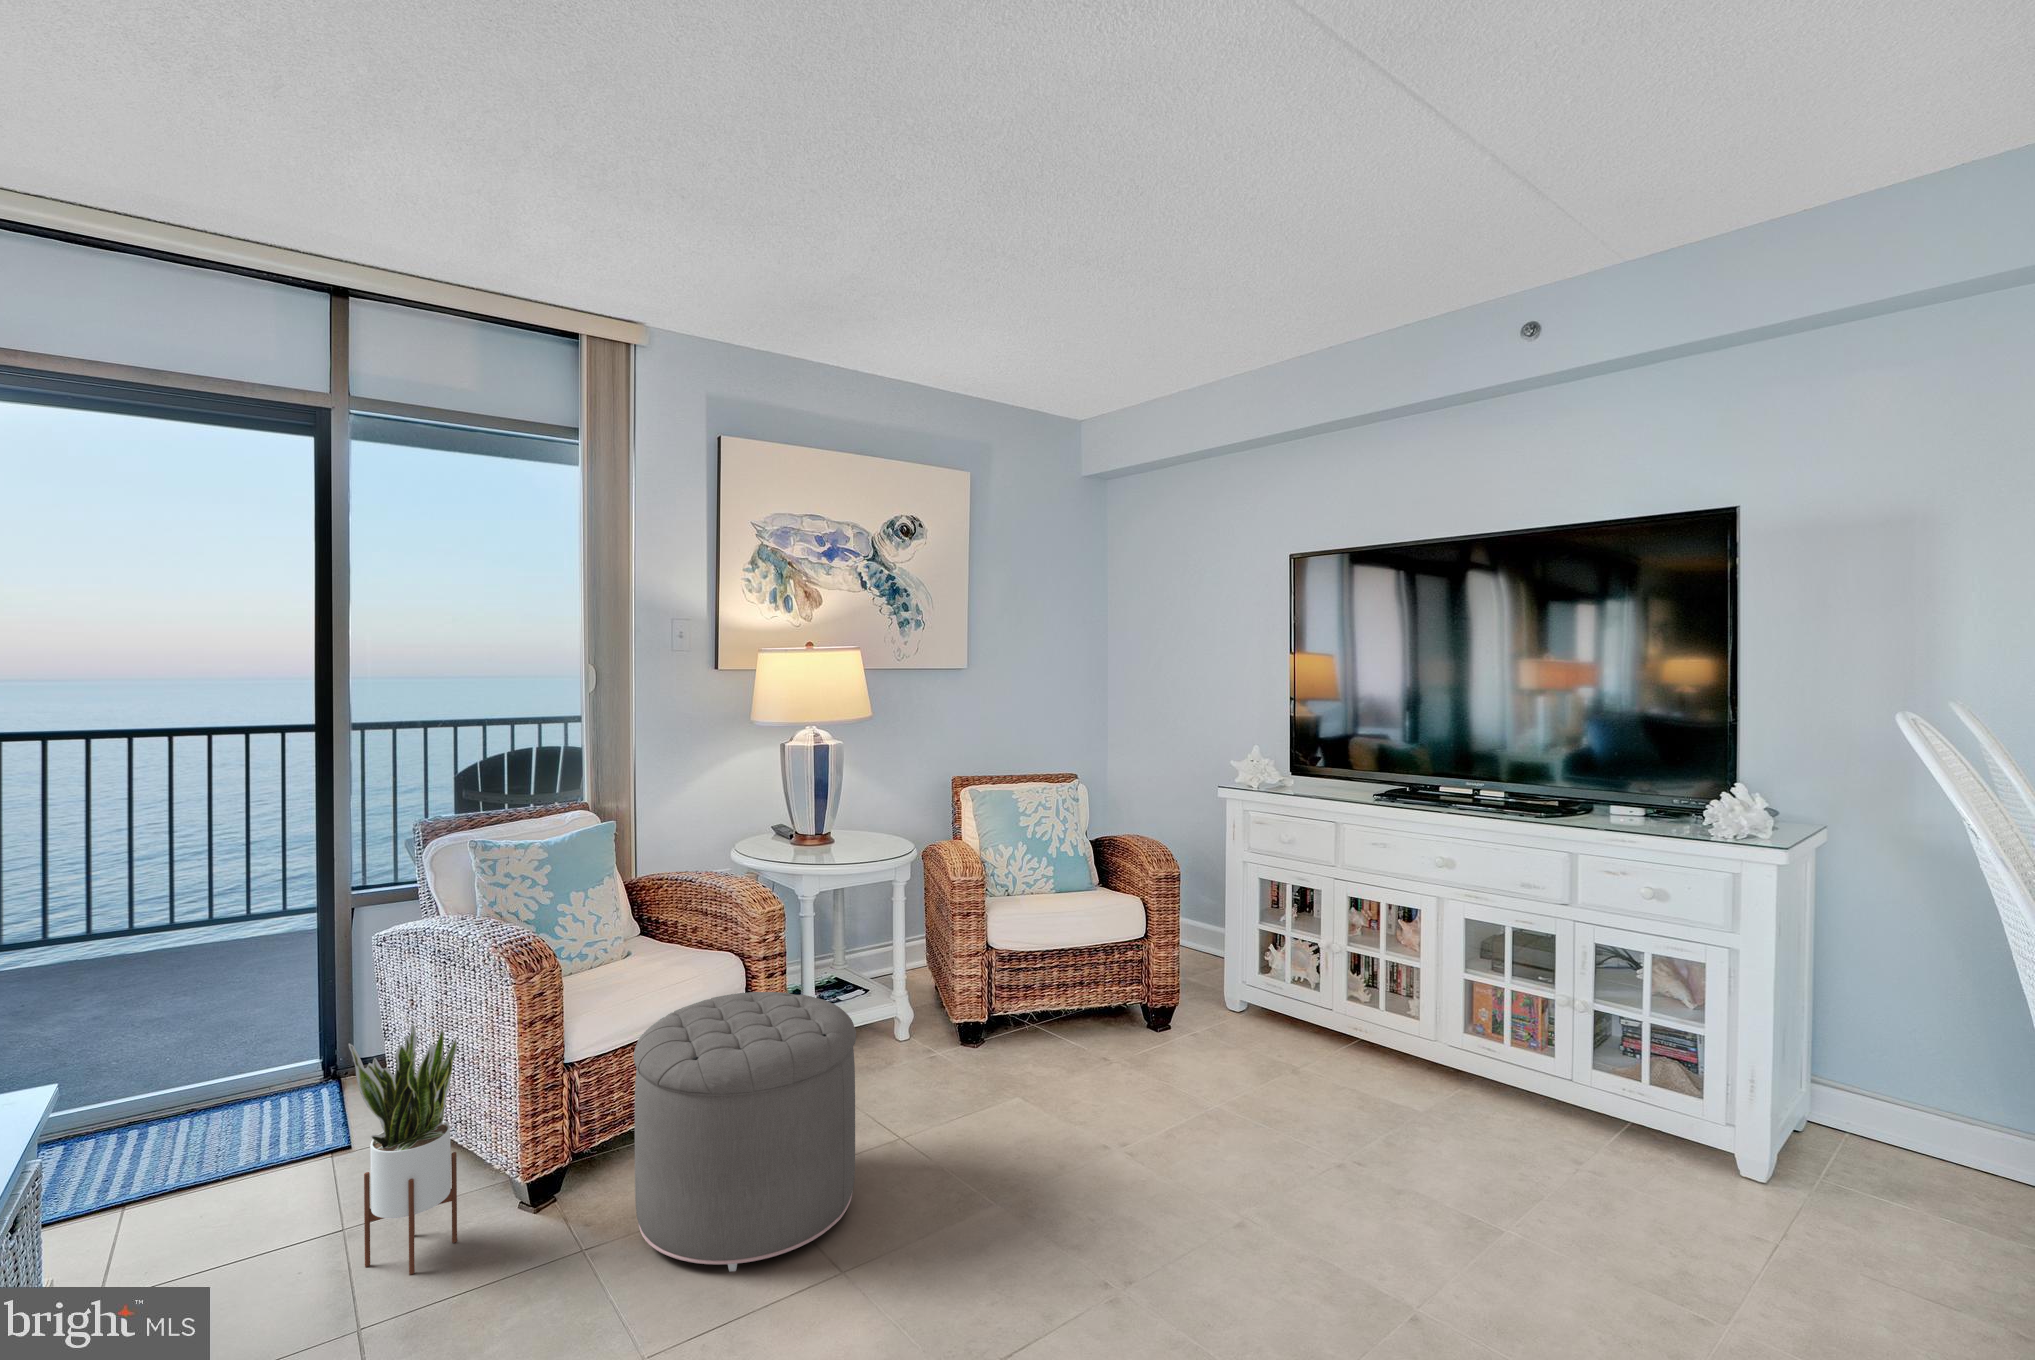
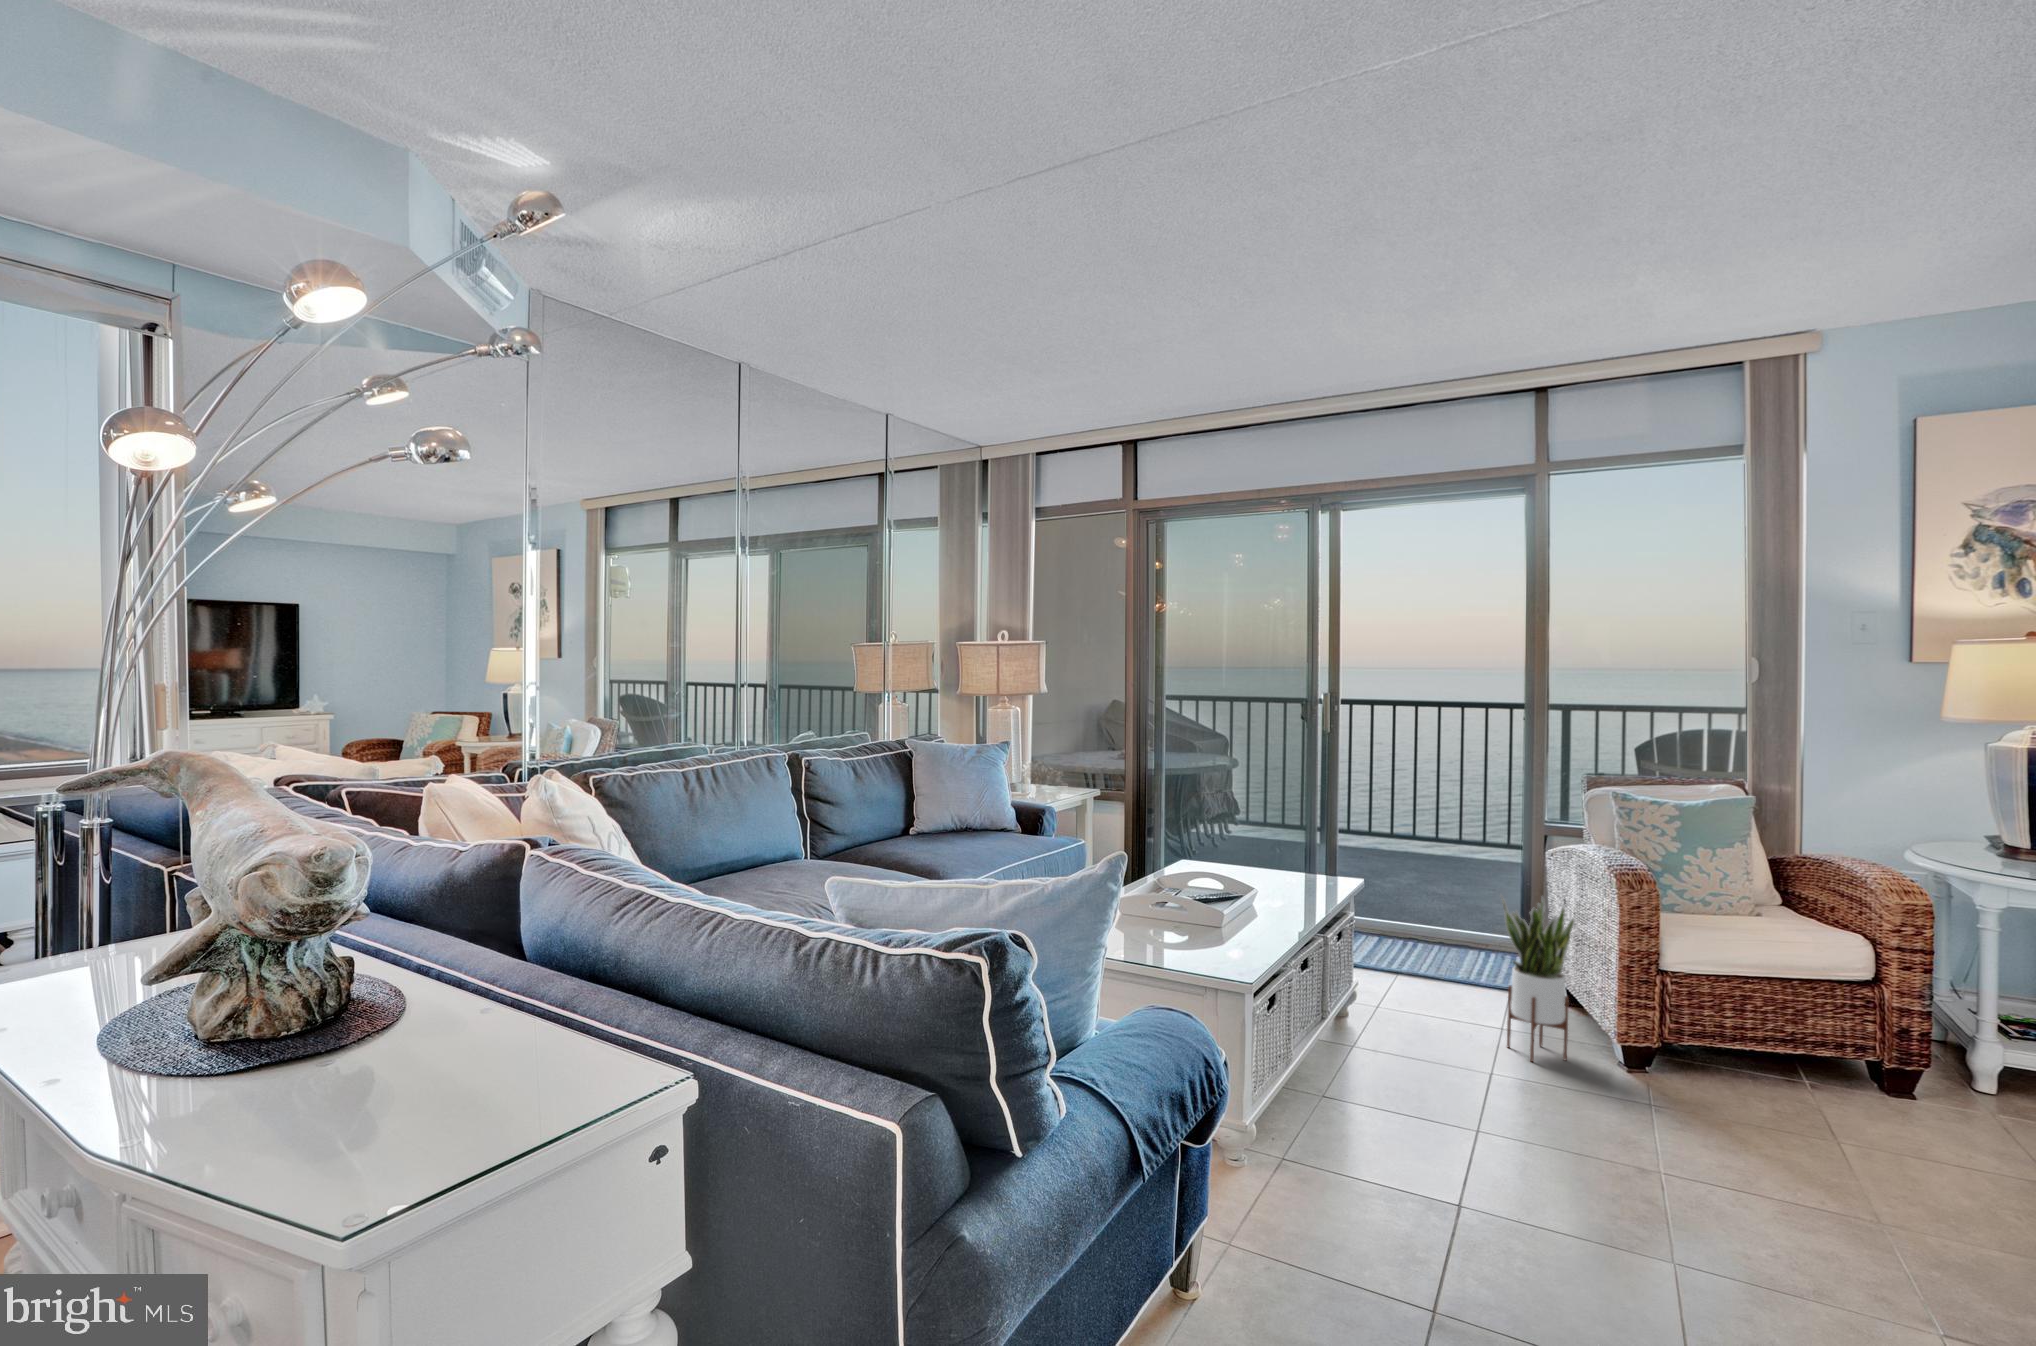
ottoman: present [634,992,856,1272] -> none [1696,951,1945,1184]

